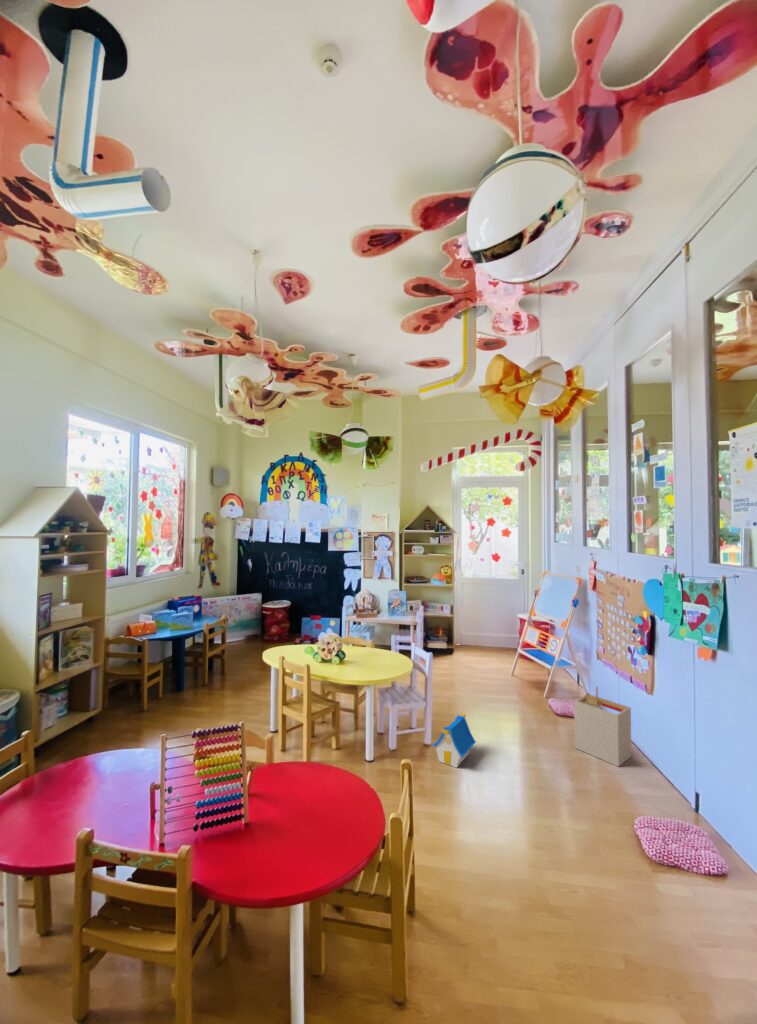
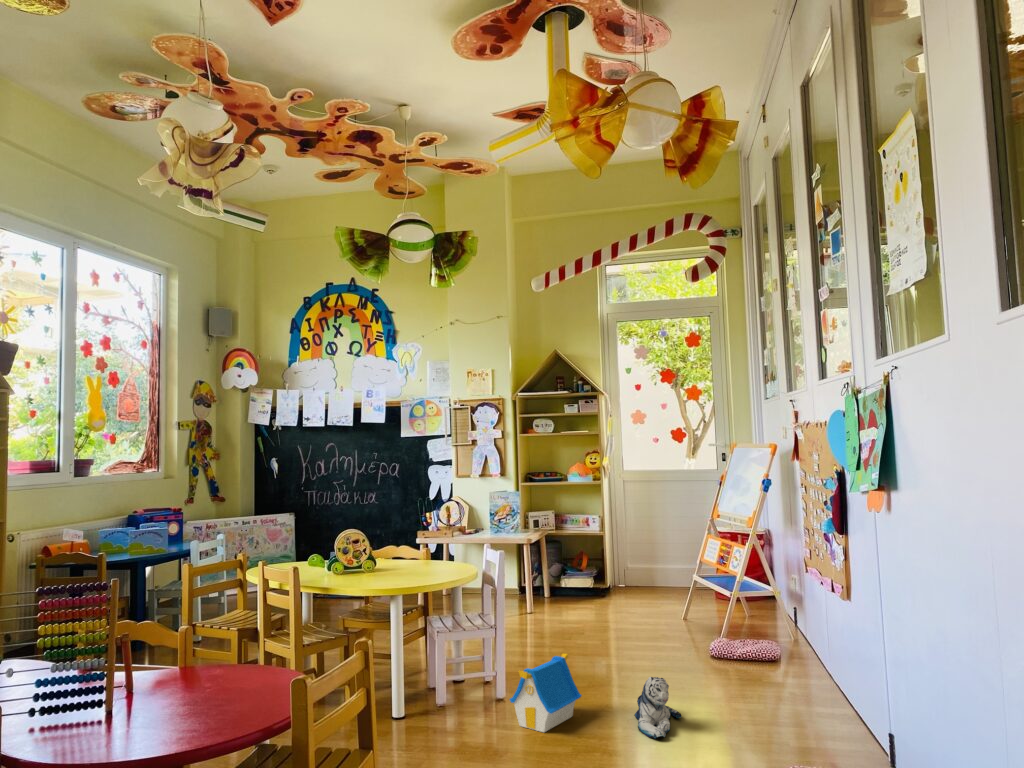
storage bin: present [574,687,631,766] -> none [747,604,841,728]
plush toy: none [508,733,538,775] -> present [634,677,681,739]

